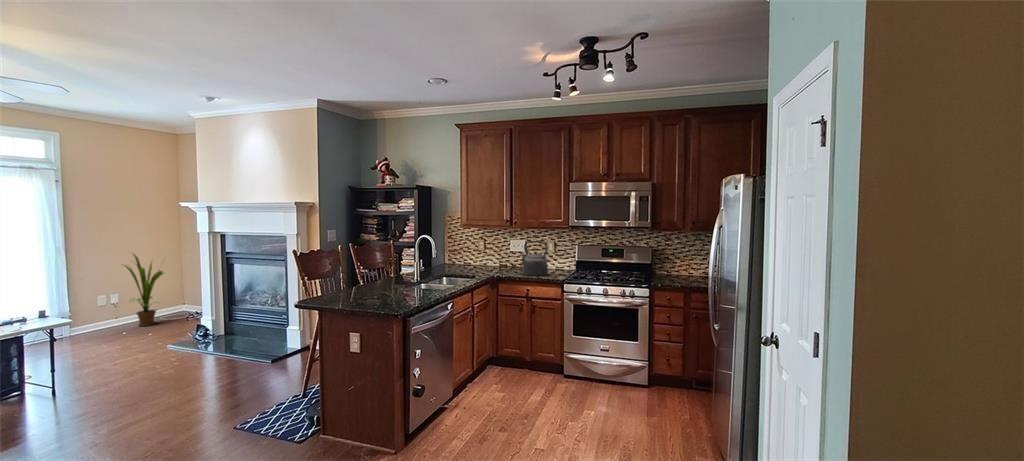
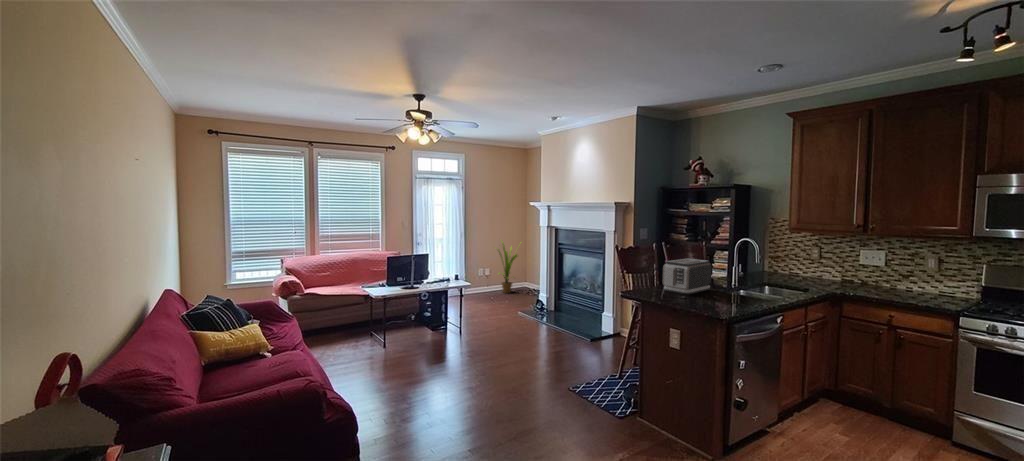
kettle: present [521,241,548,276] -> none [878,253,929,300]
toaster: none [346,259,393,295] -> present [663,259,711,294]

